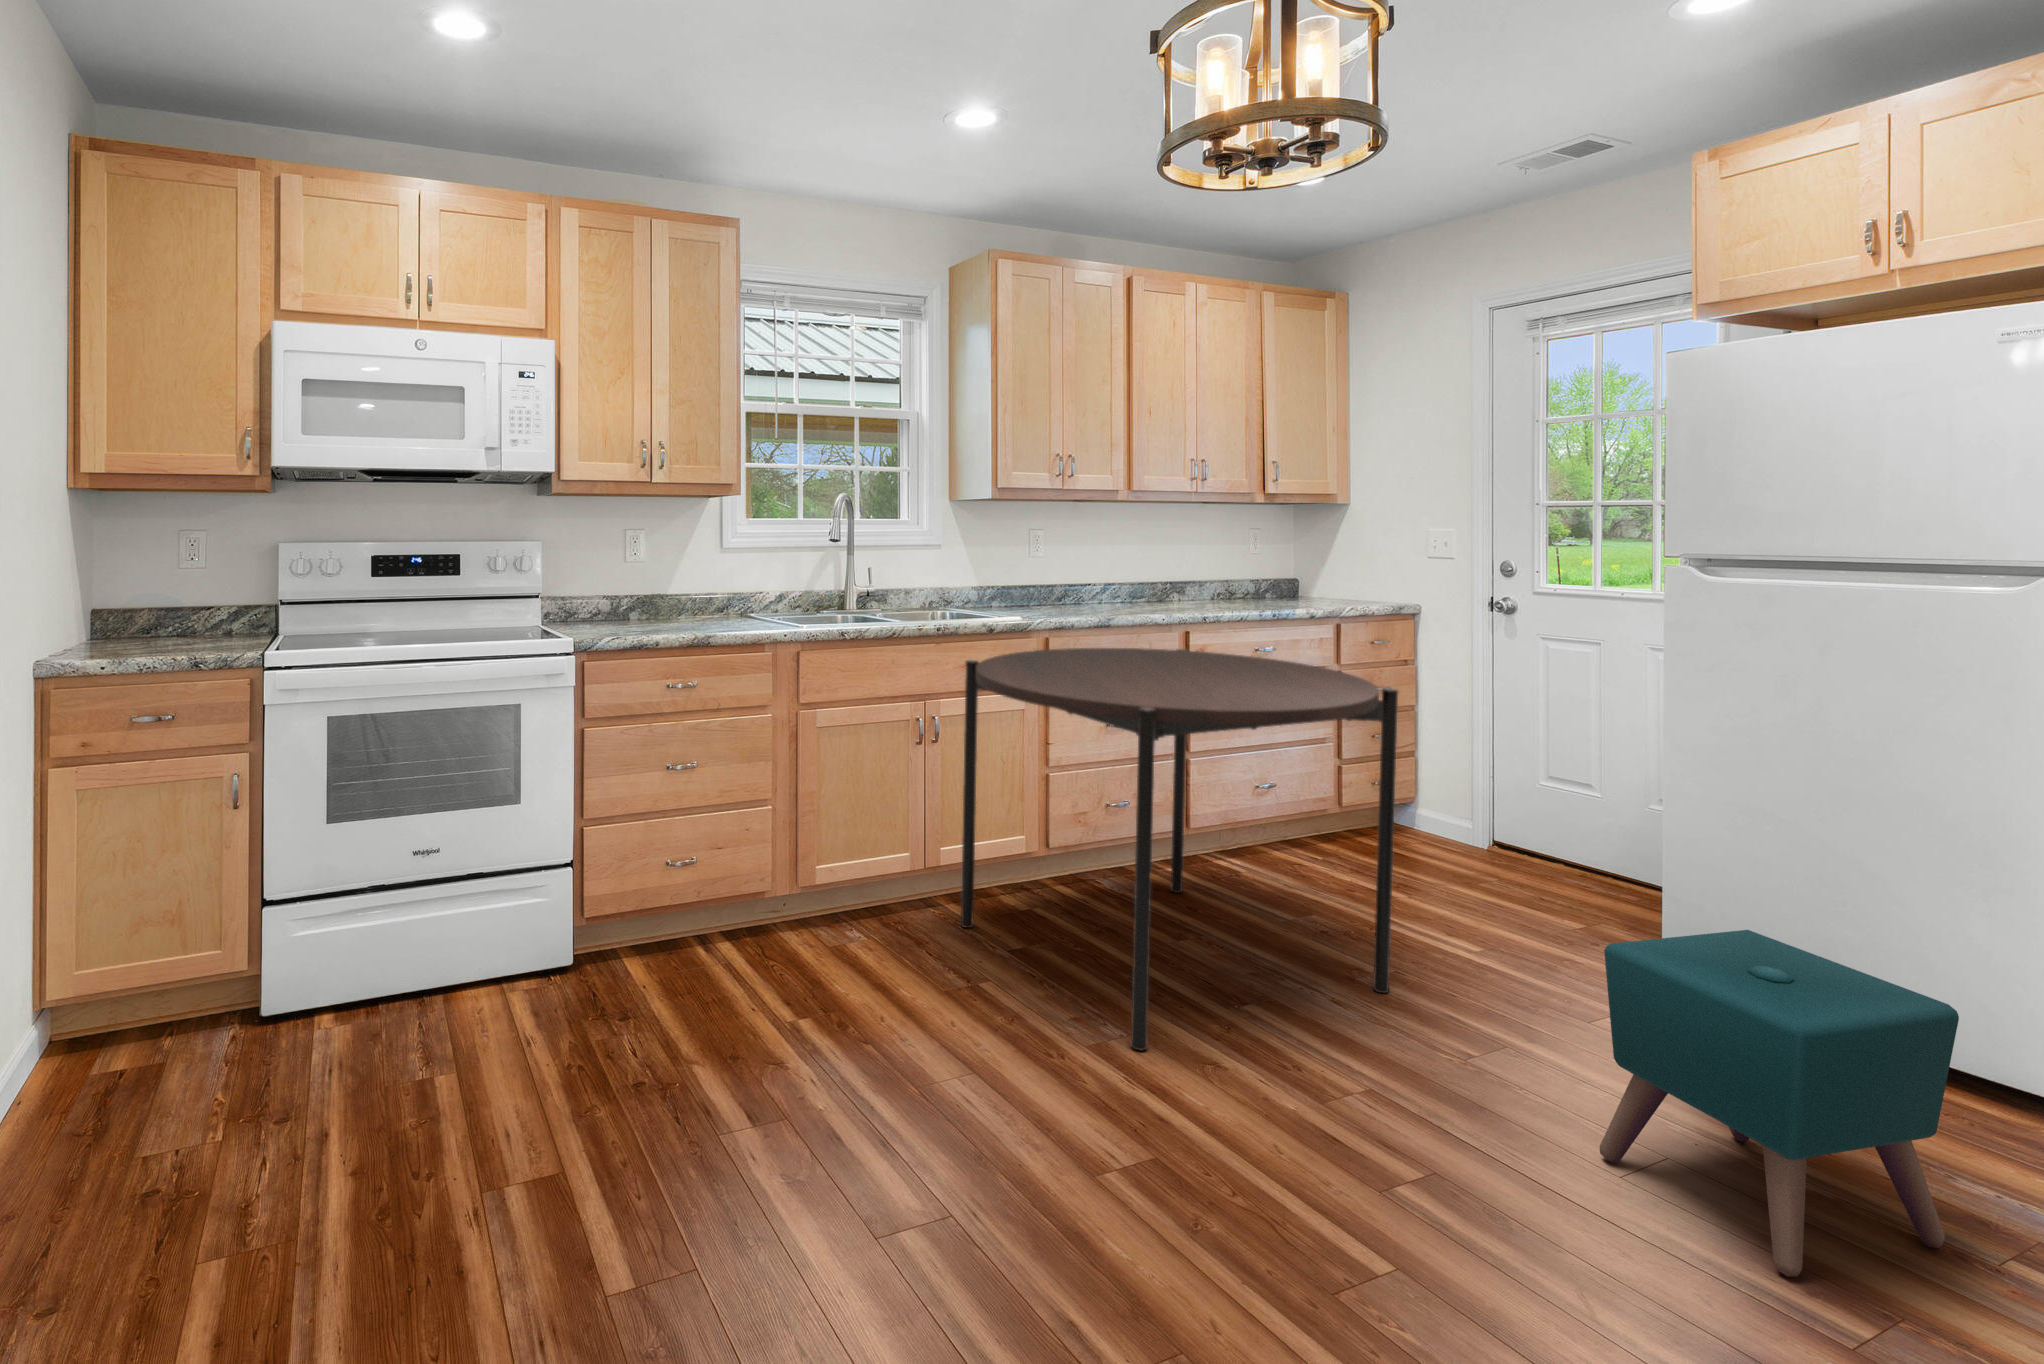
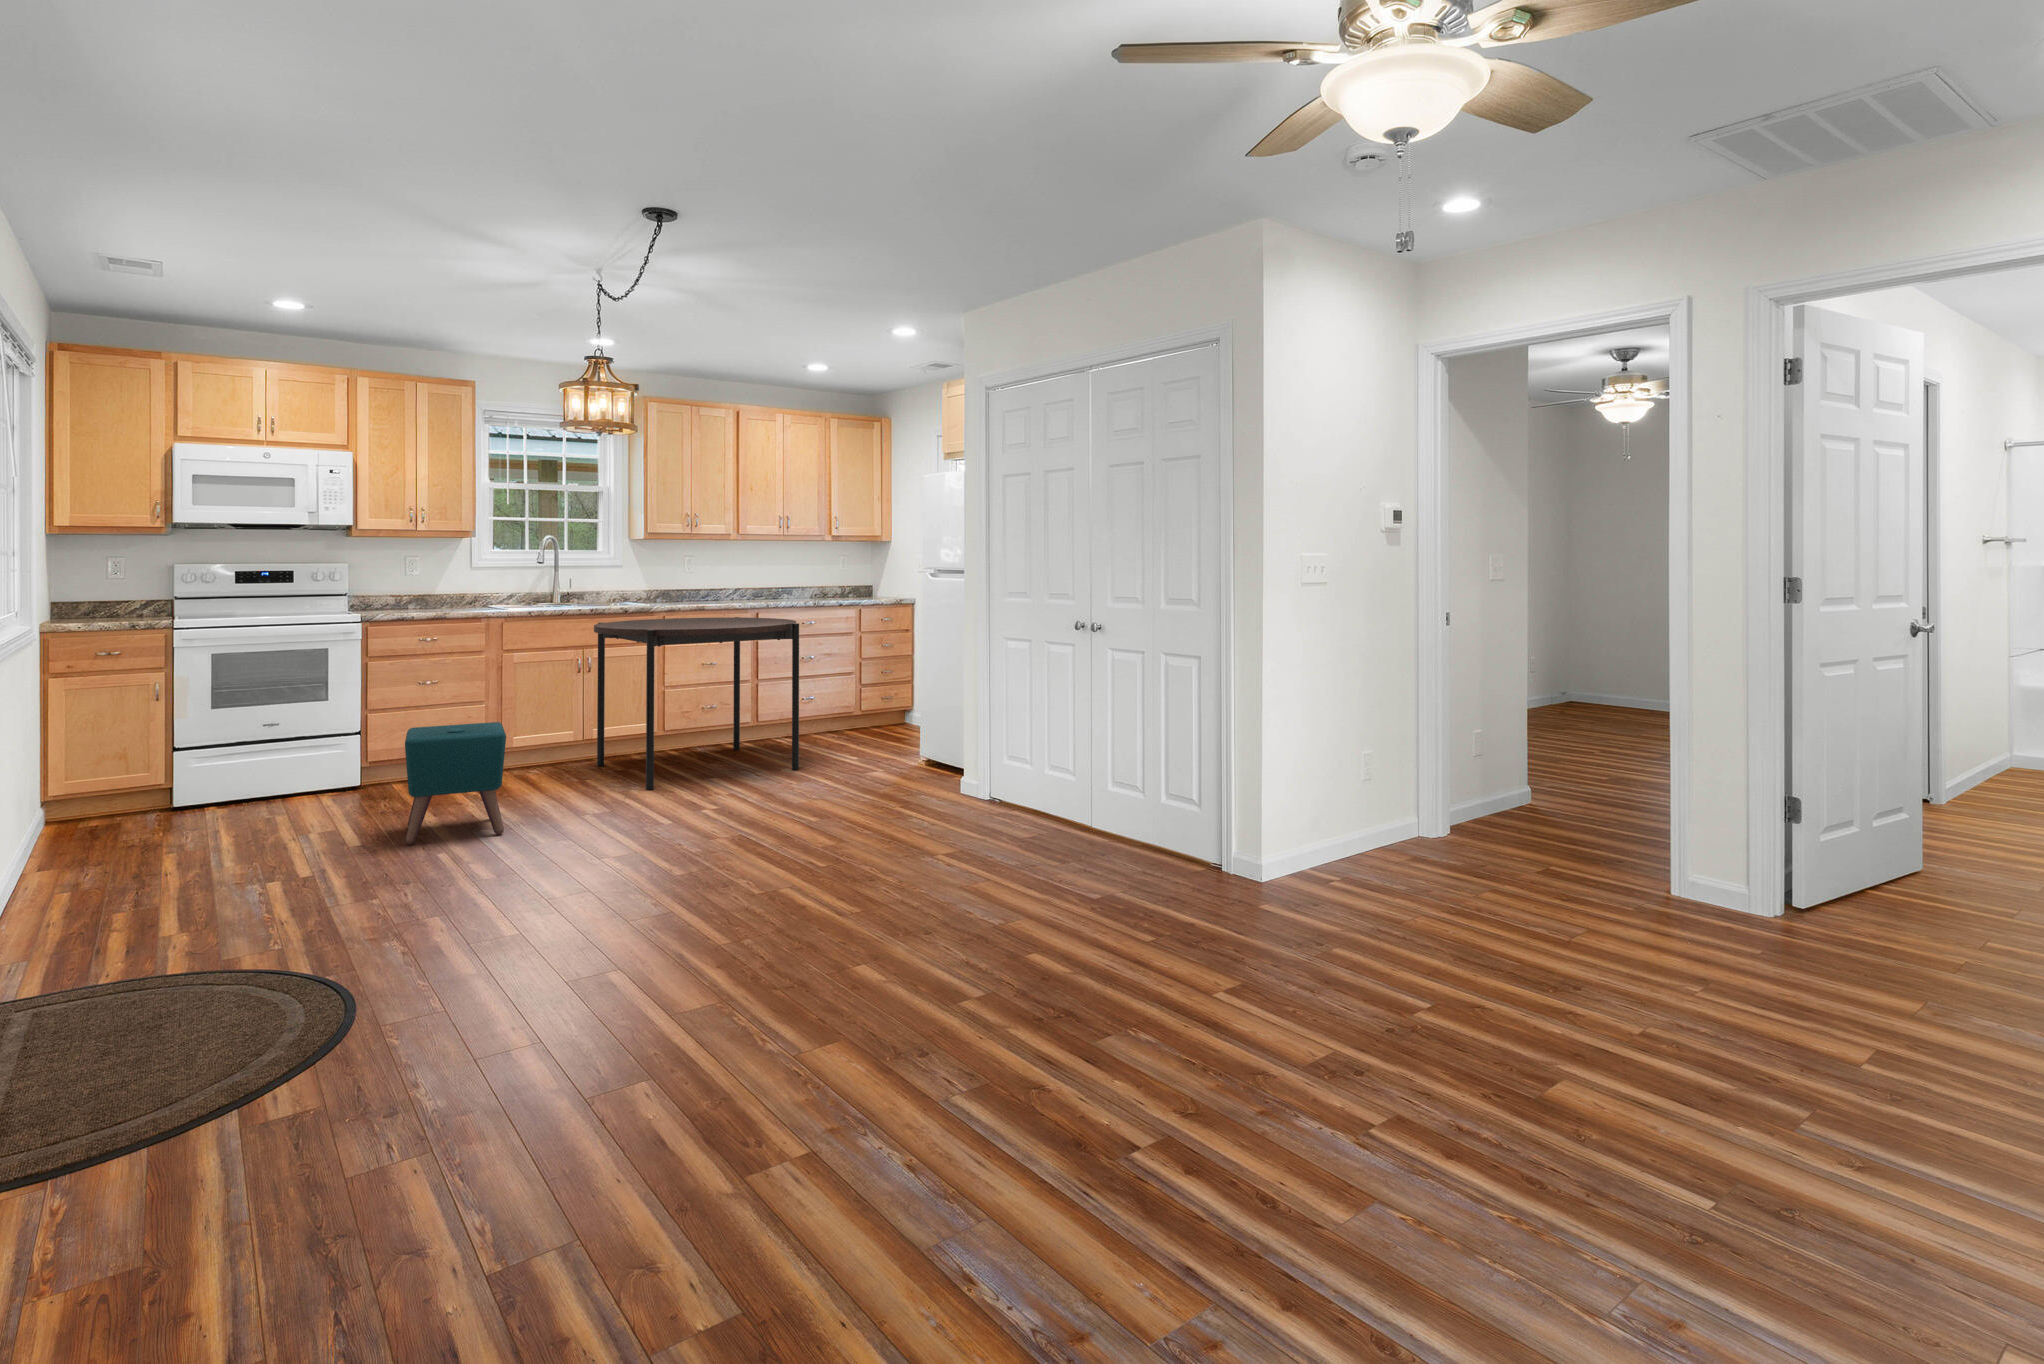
ottoman: present [1600,930,1959,1277] -> present [405,722,506,845]

